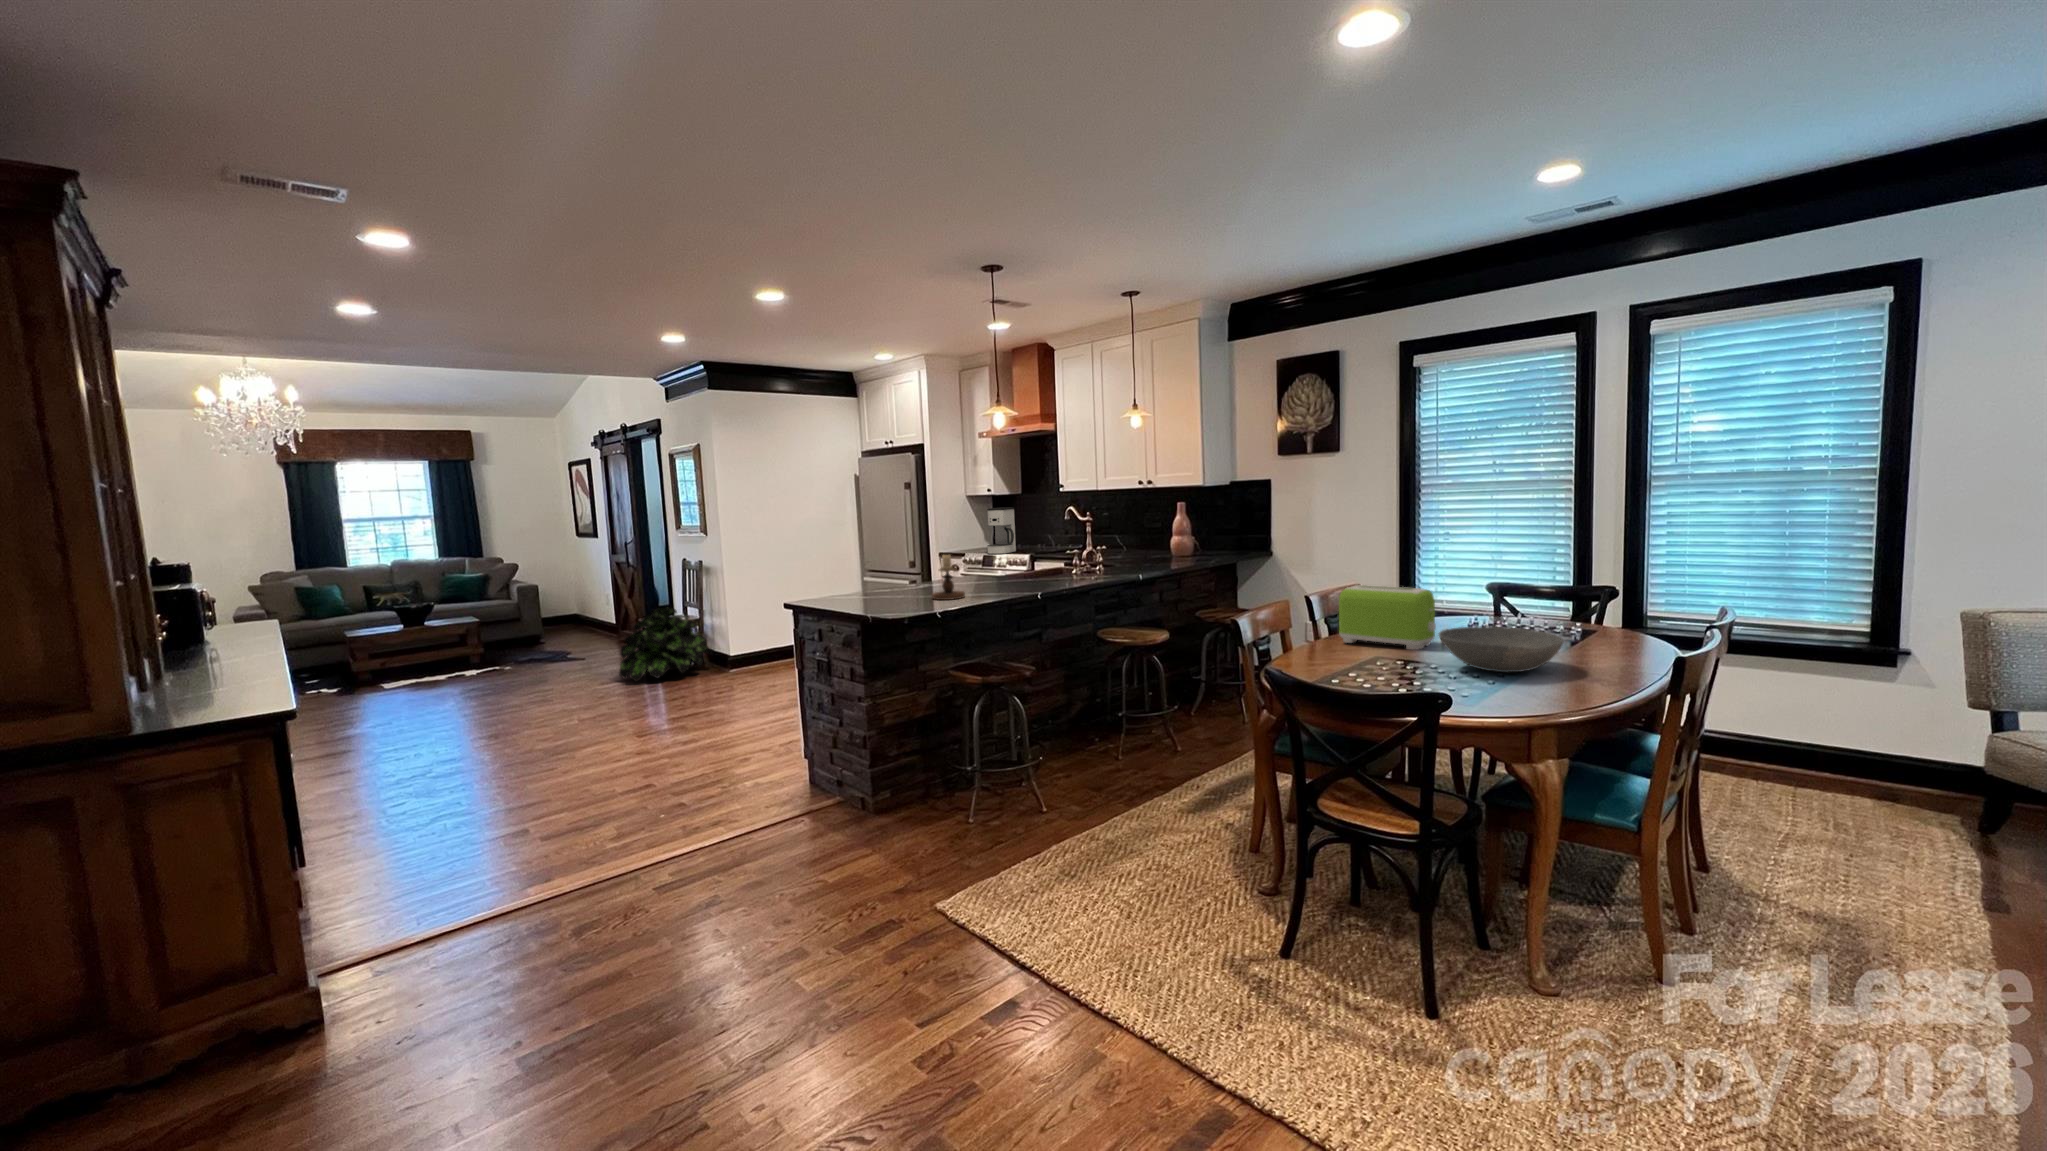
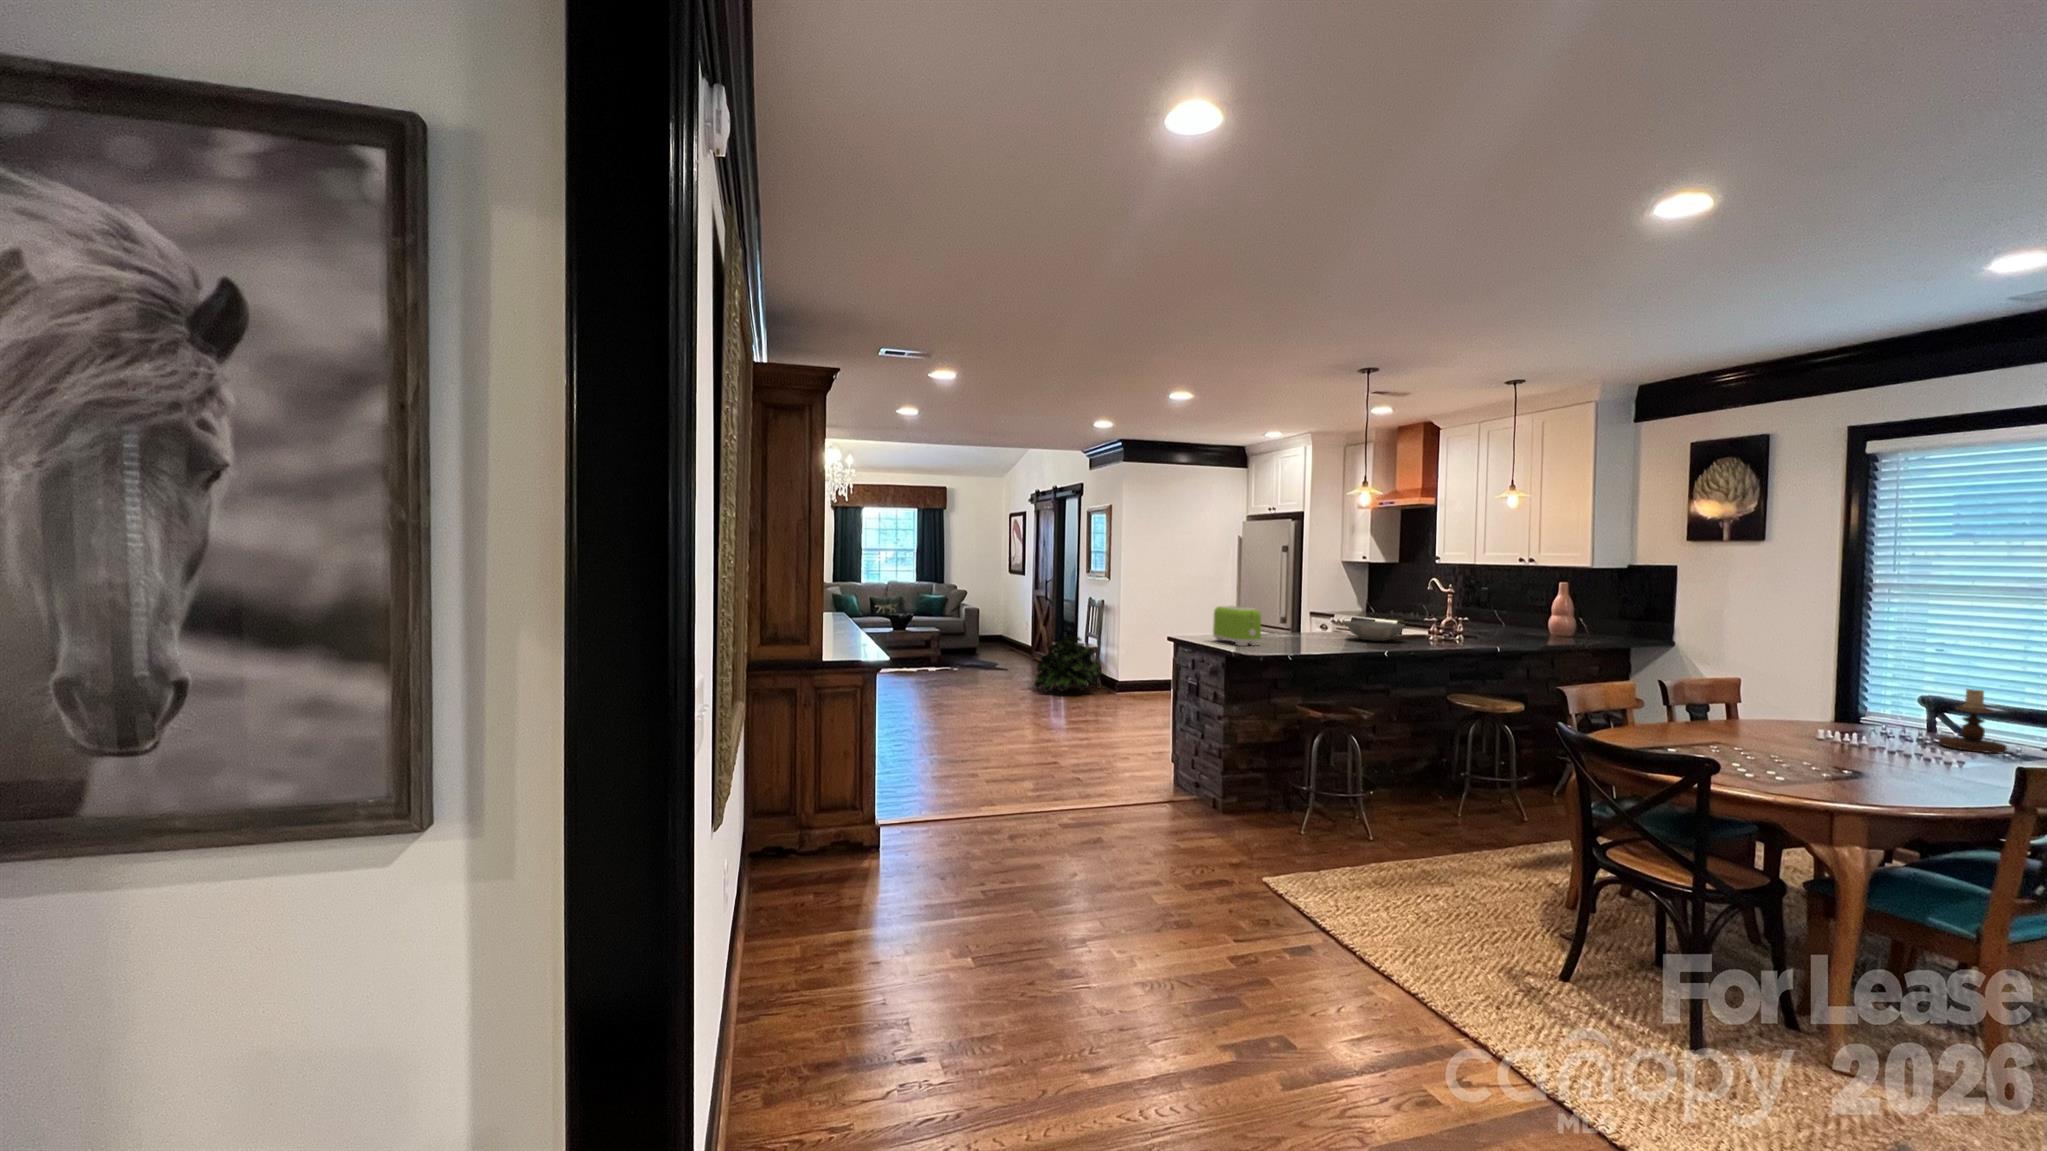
coffee maker: present [987,507,1016,554] -> none [1358,574,1390,618]
candlestick: present [932,555,965,600] -> present [1939,689,2007,753]
toaster: present [1339,585,1436,650] -> present [1213,606,1261,646]
bowl: present [1439,626,1564,672] -> present [1346,621,1405,641]

